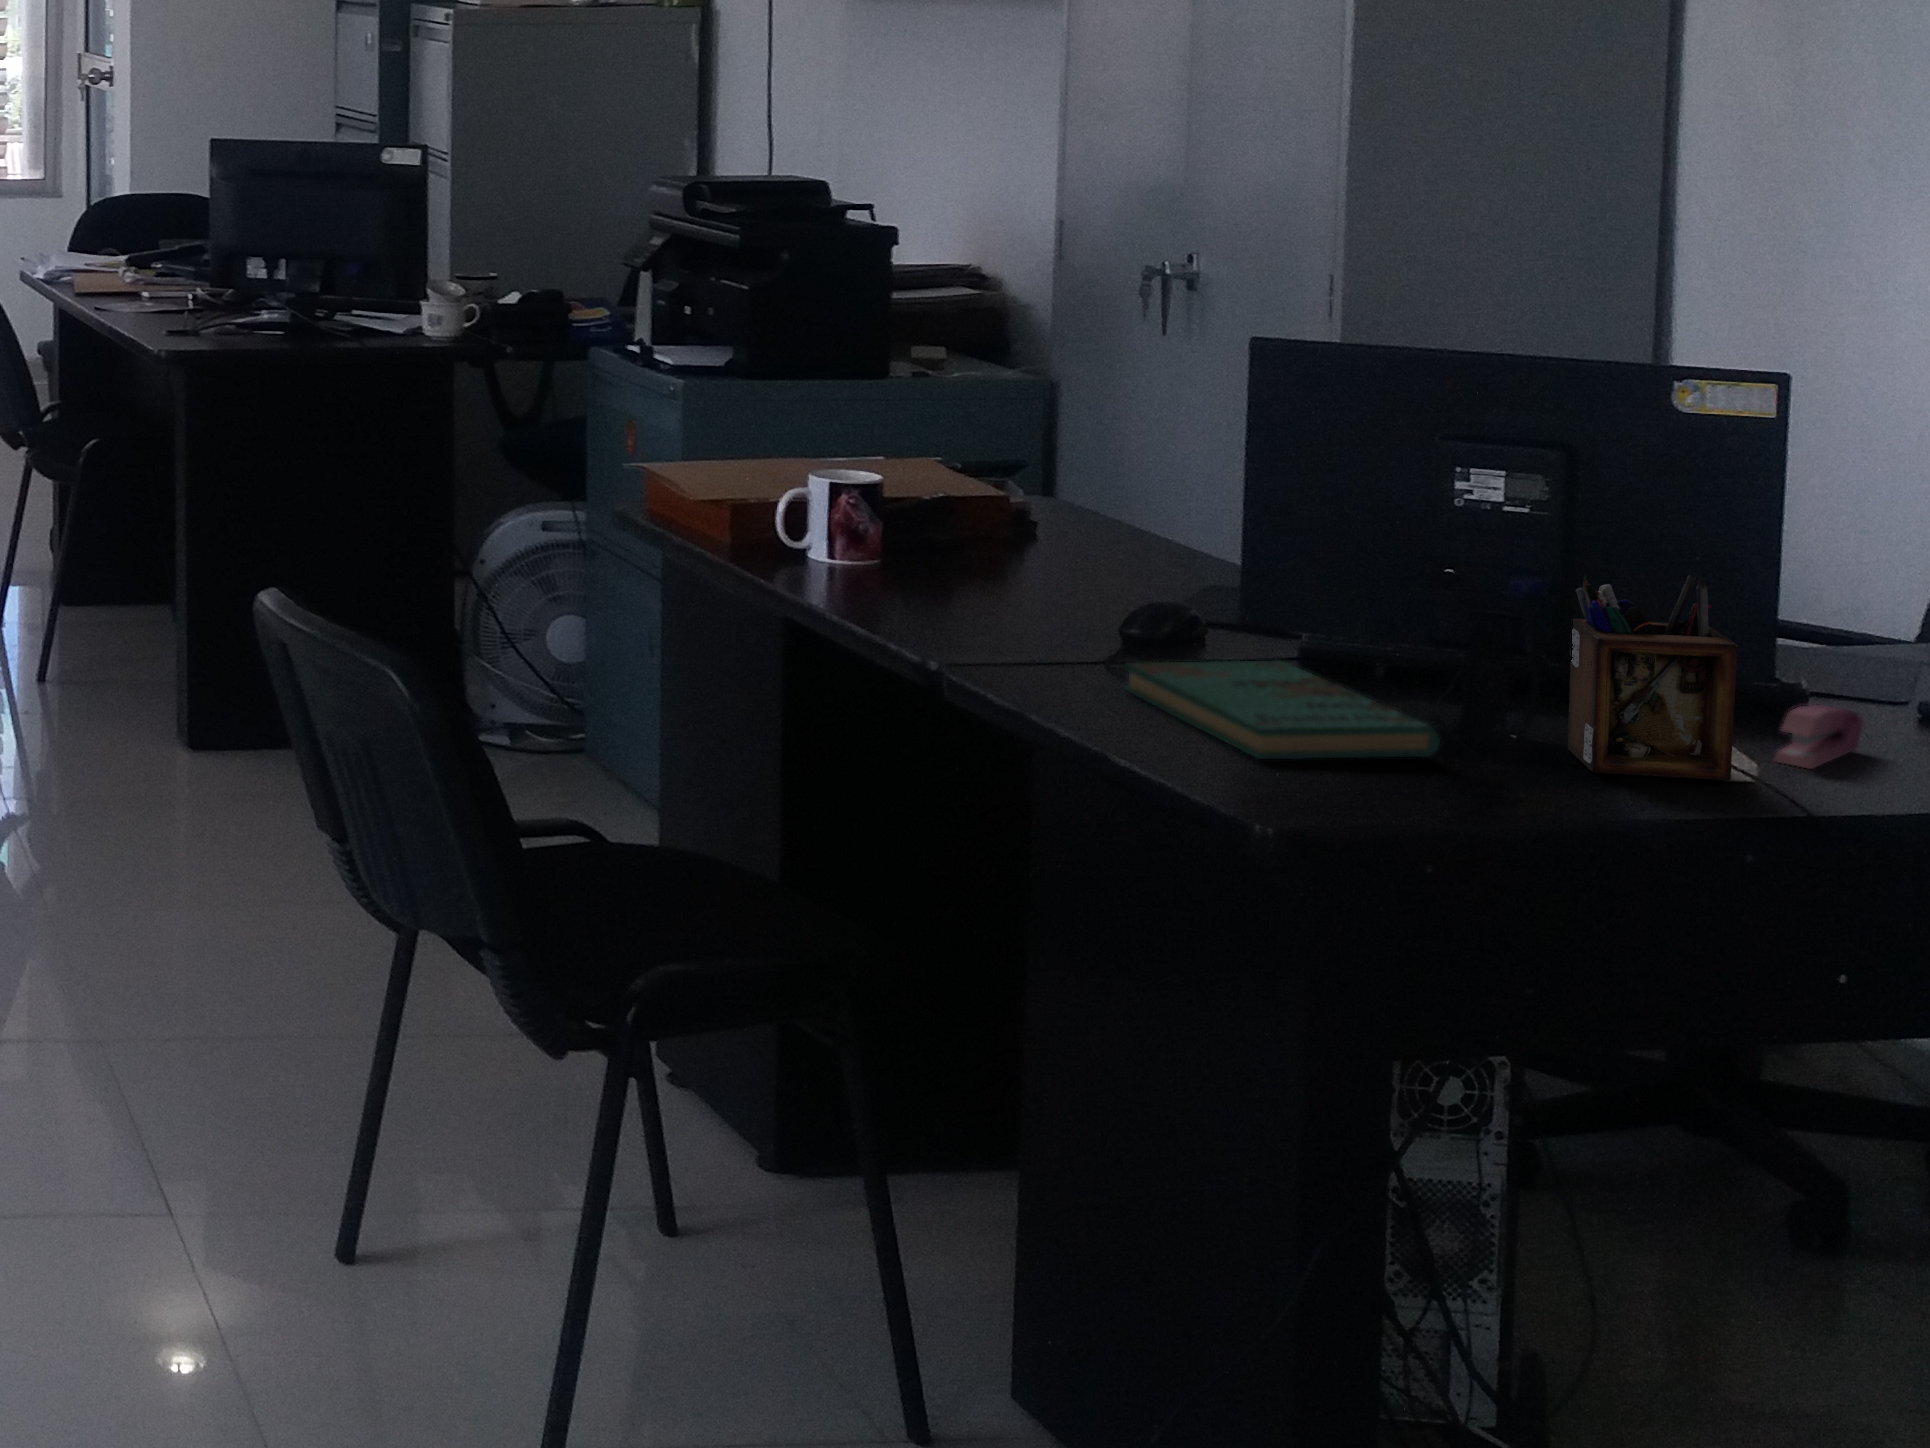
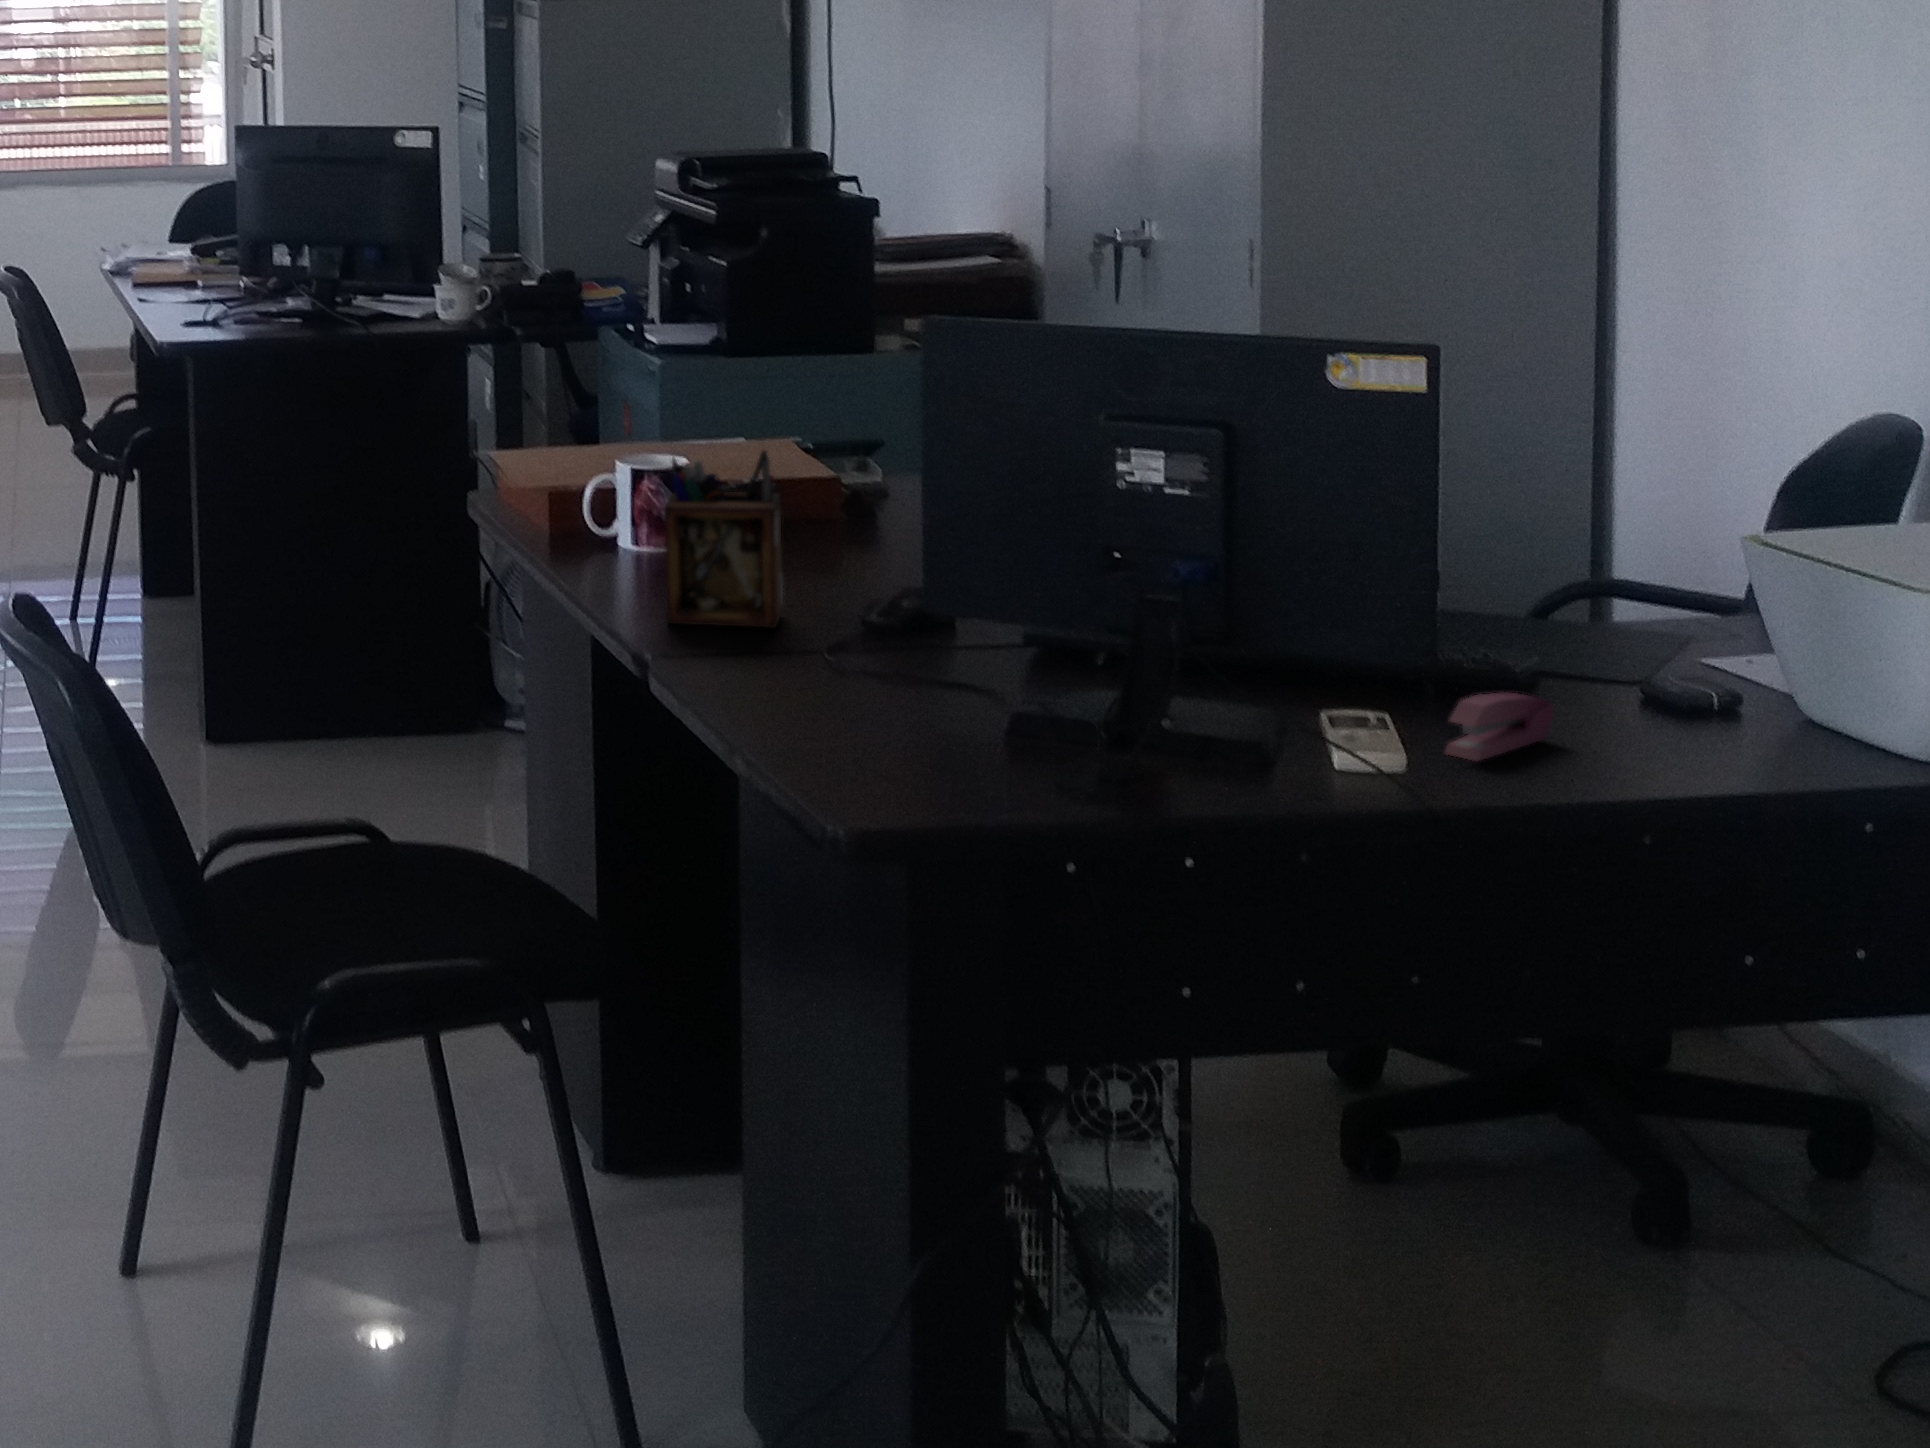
desk organizer: present [1568,575,1737,781] -> present [664,451,783,627]
book: present [1125,661,1440,759] -> none [805,654,1074,762]

